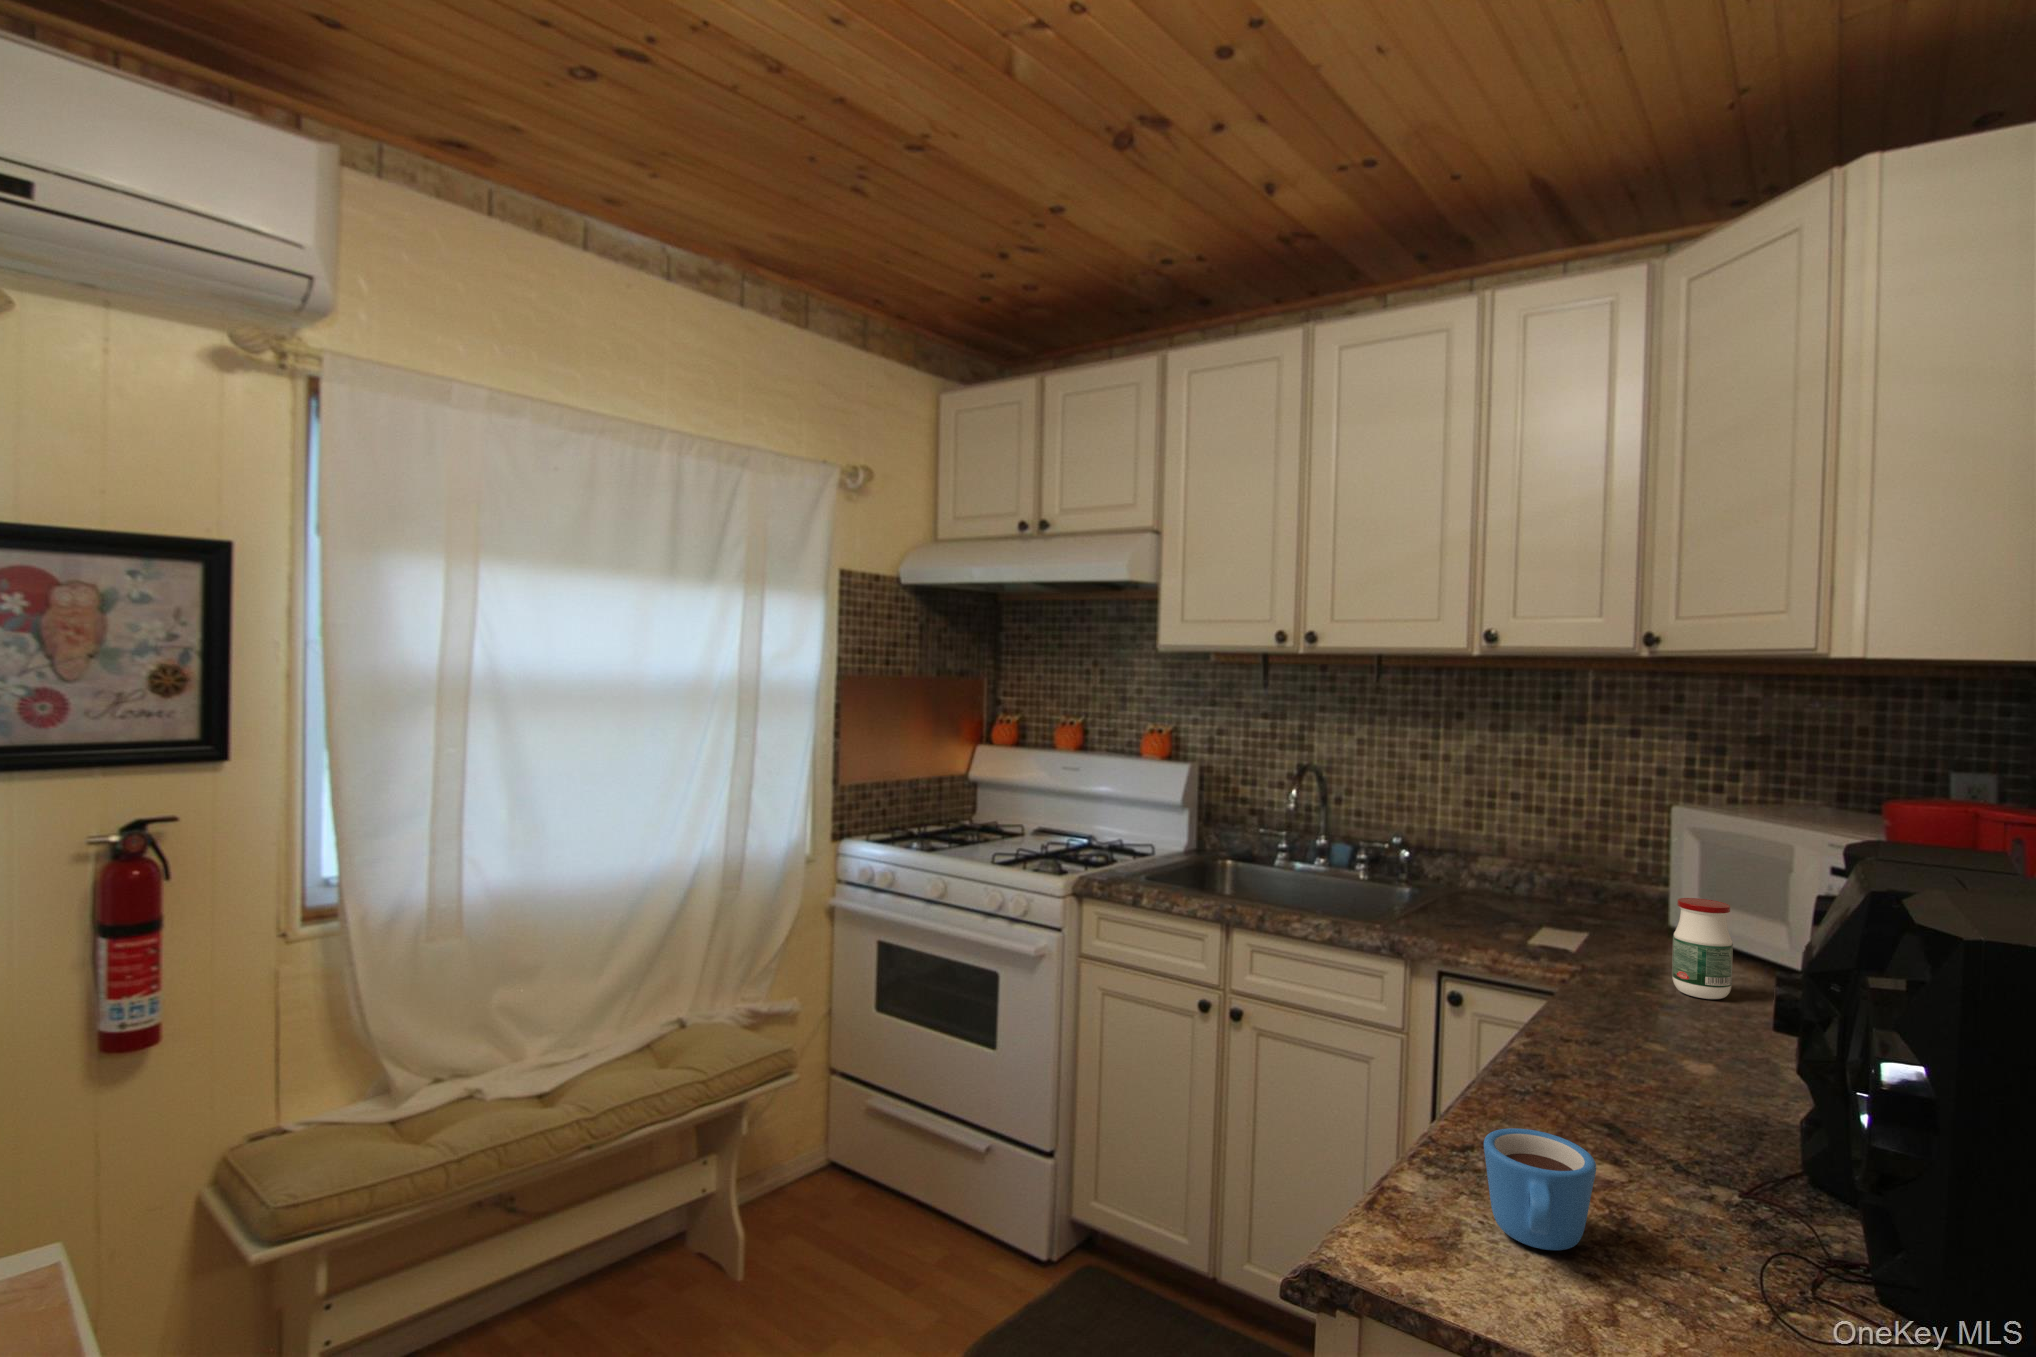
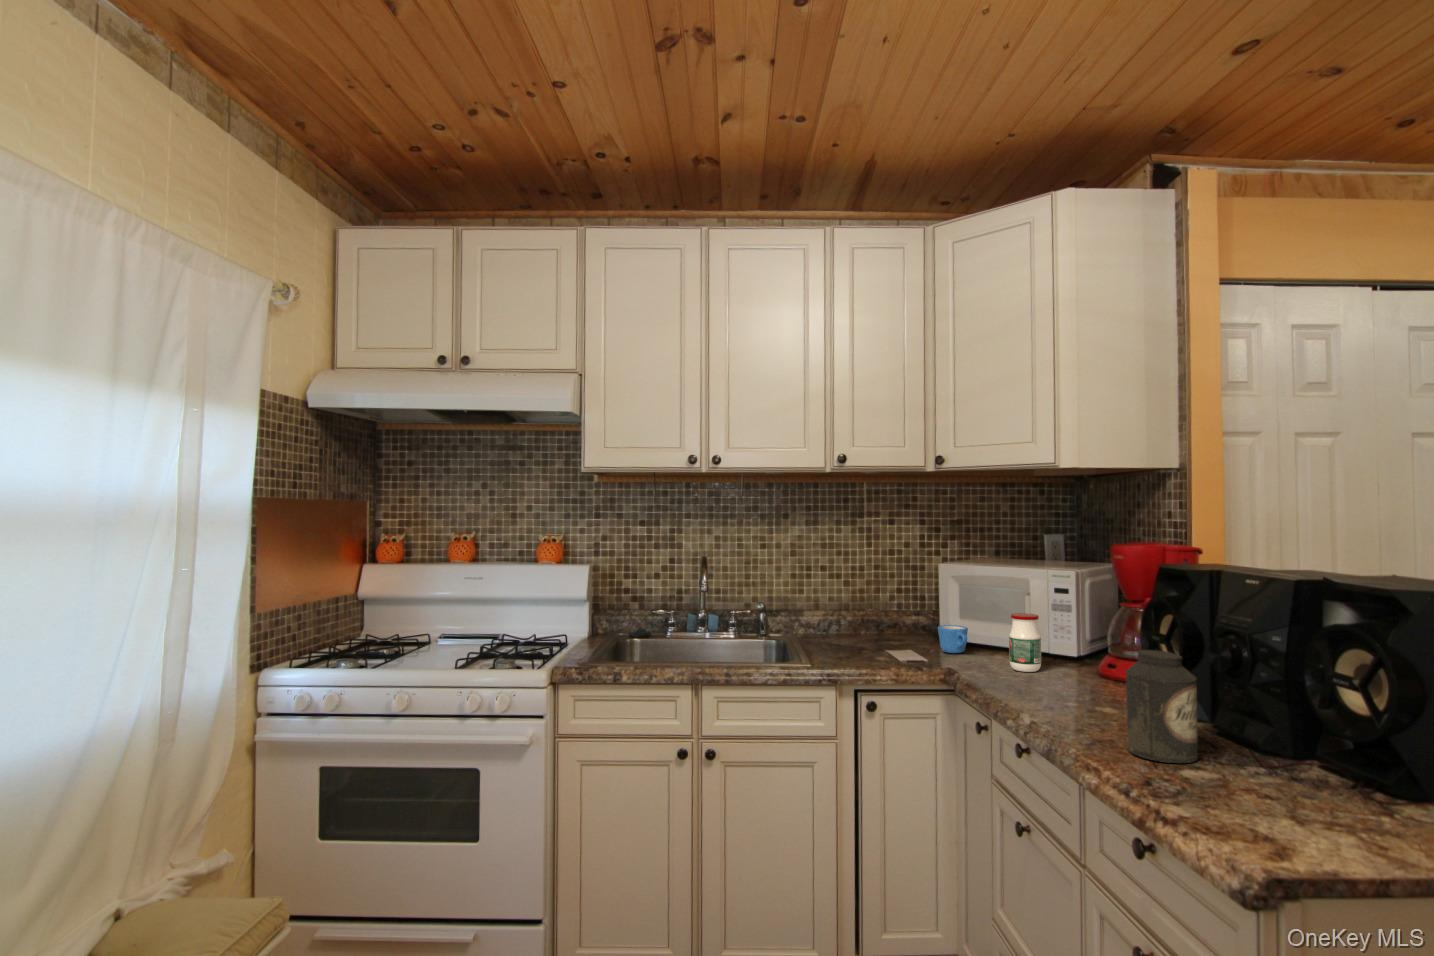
canister: none [1531,963,1648,1157] -> present [1126,650,1198,763]
mug: present [1484,1128,1596,1250] -> present [938,625,968,653]

